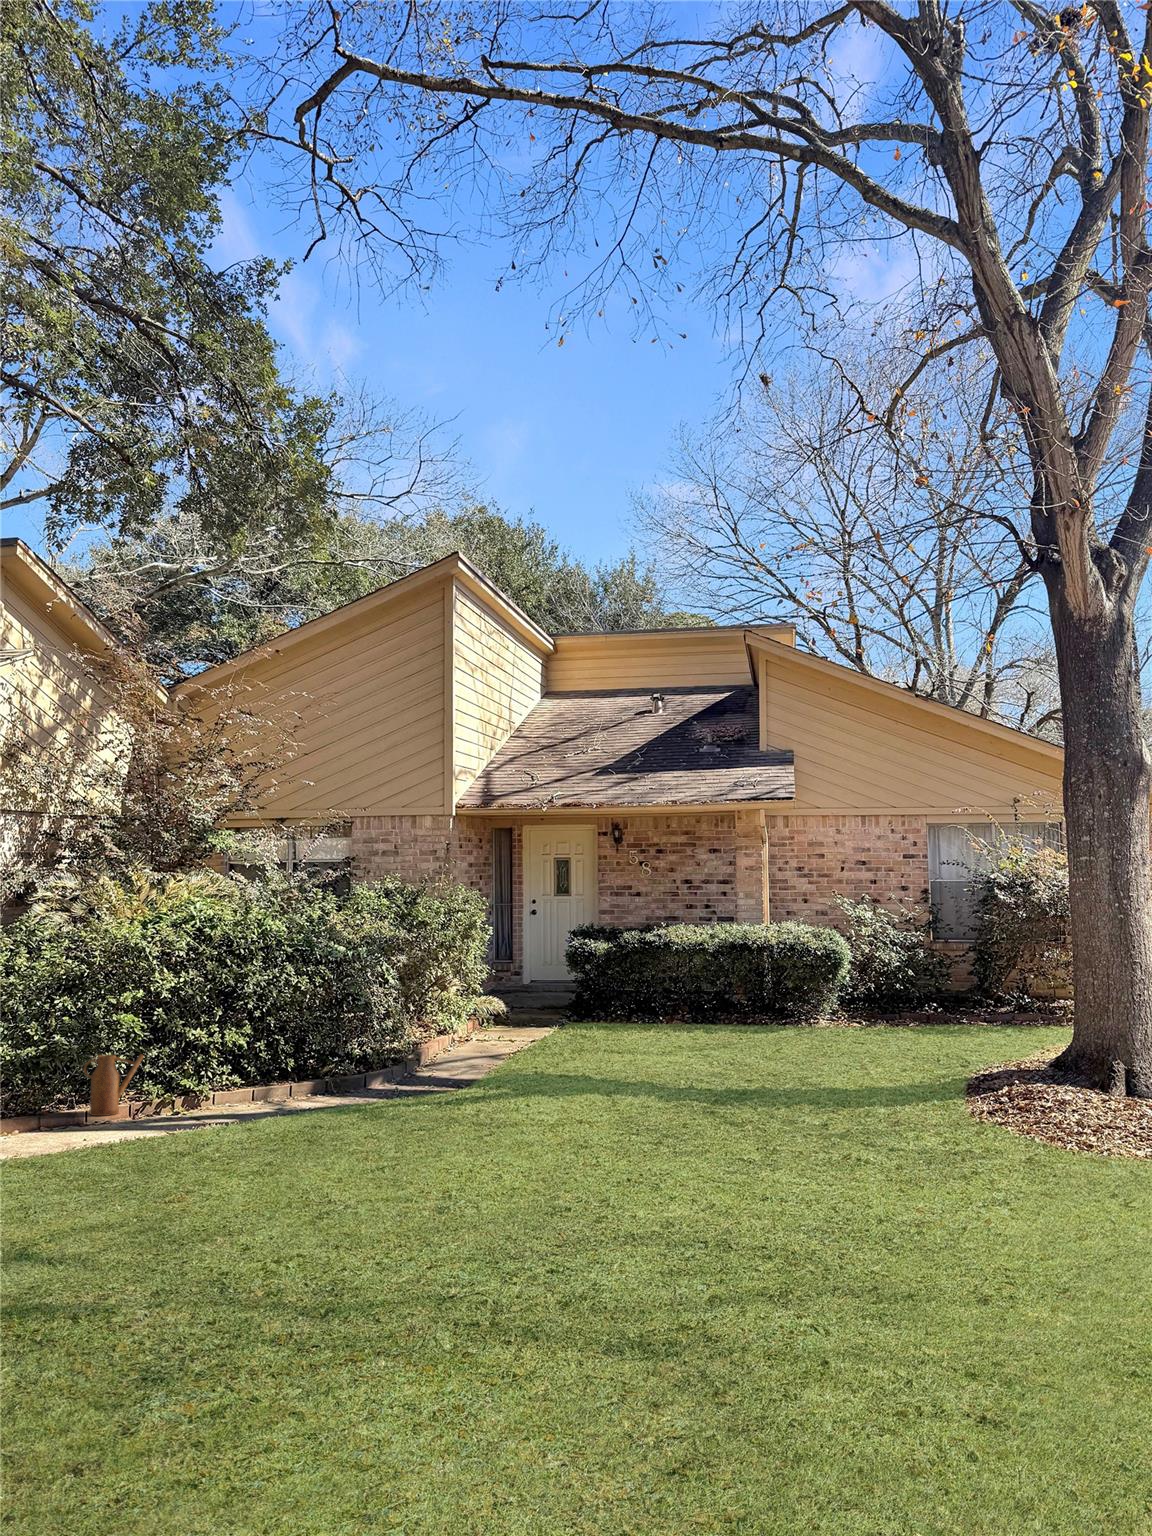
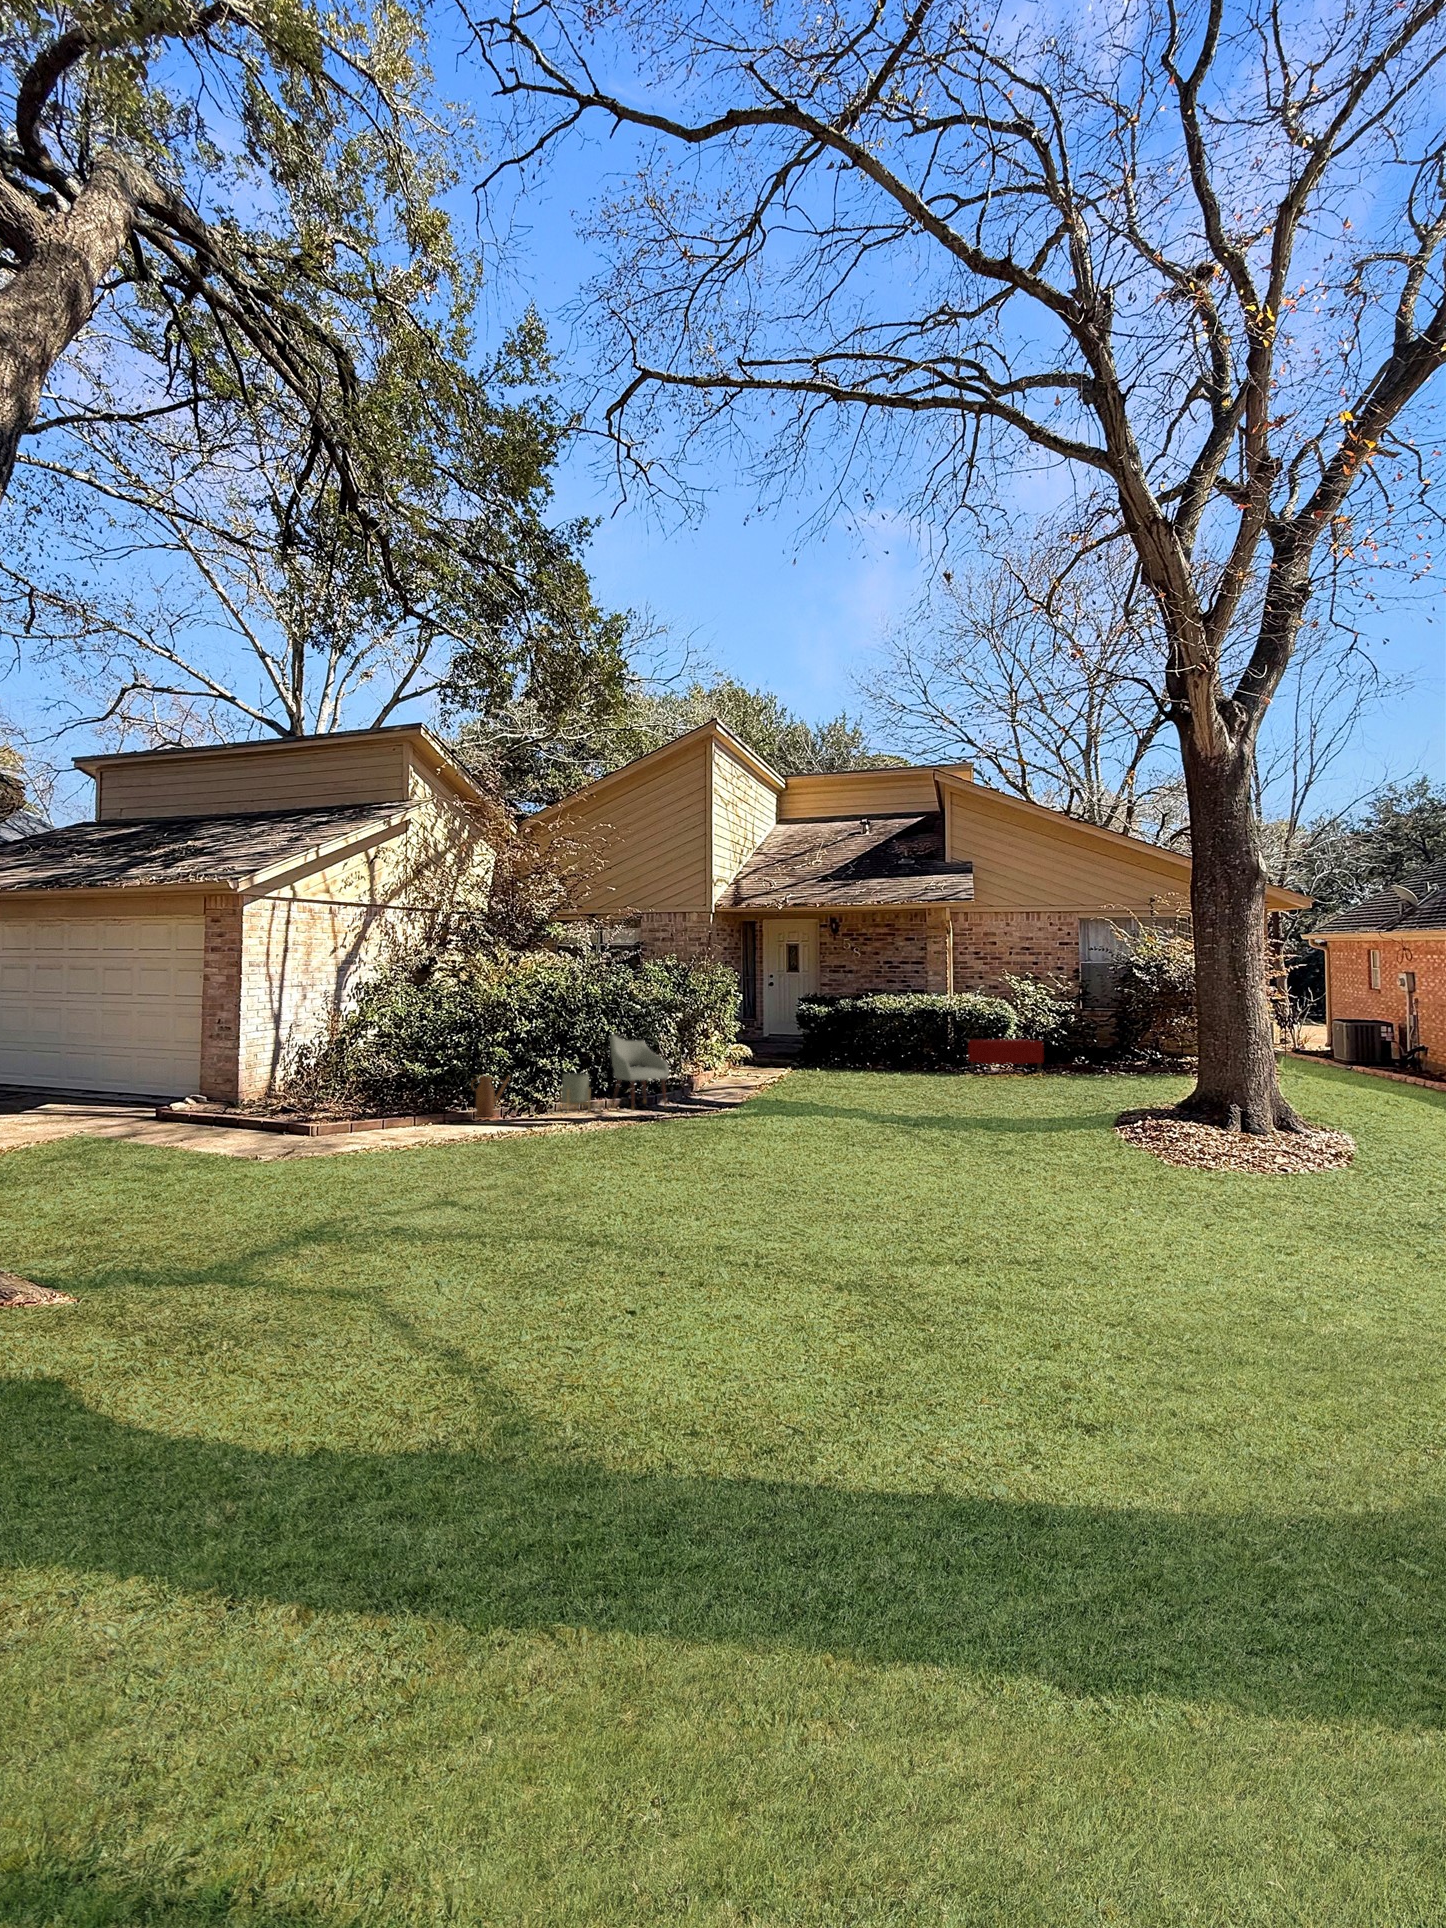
bench: none [791,983,888,1032] -> present [968,1039,1044,1074]
chair: none [296,984,379,1100] -> present [610,1033,669,1110]
planter: none [220,1047,264,1106] -> present [560,1073,590,1112]

